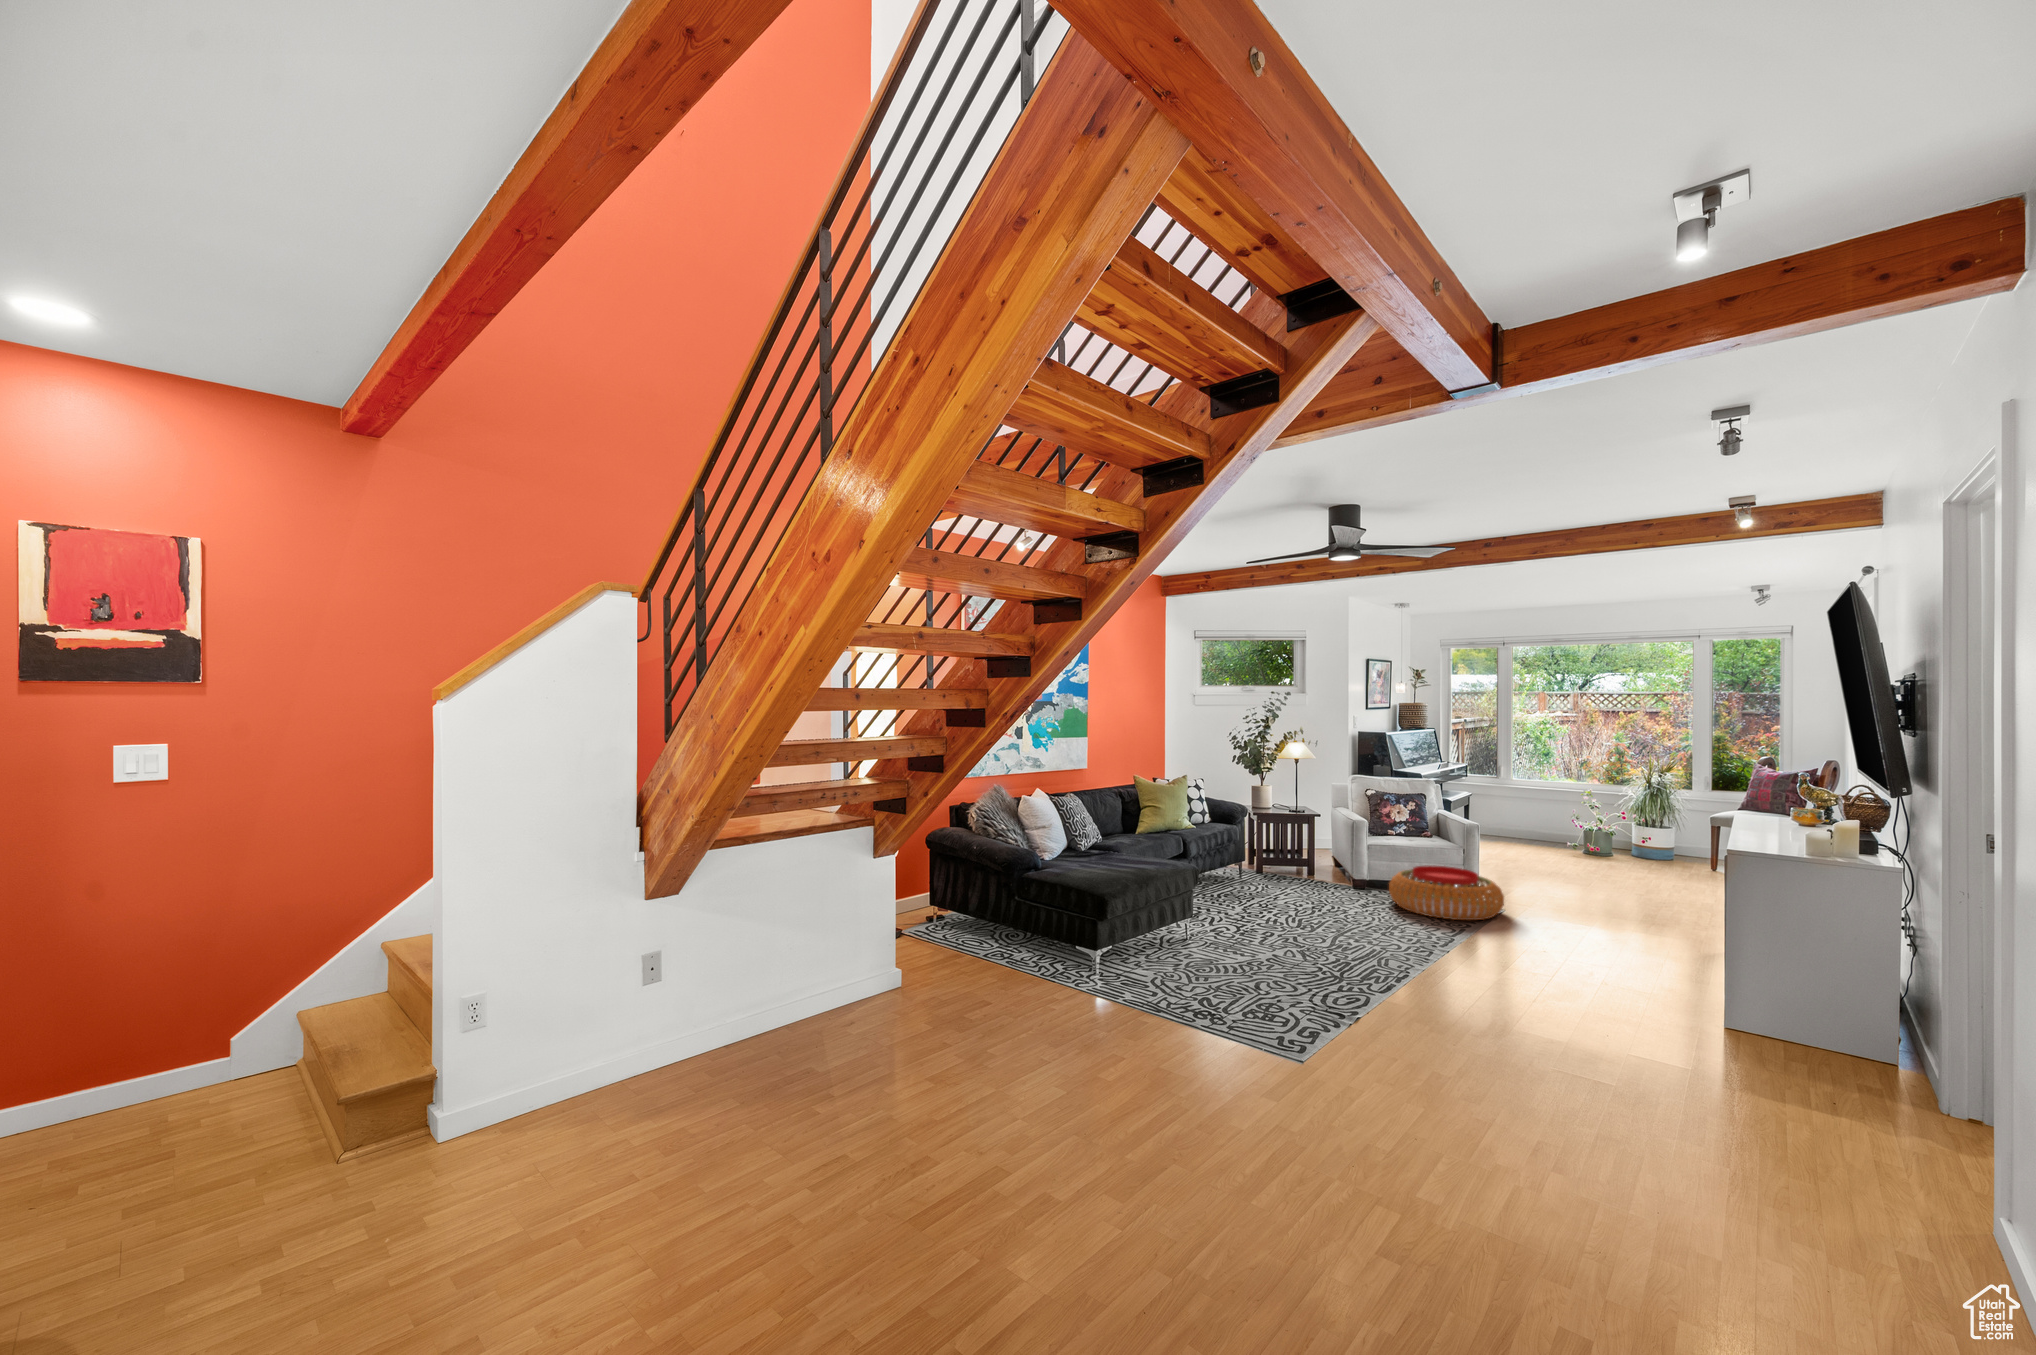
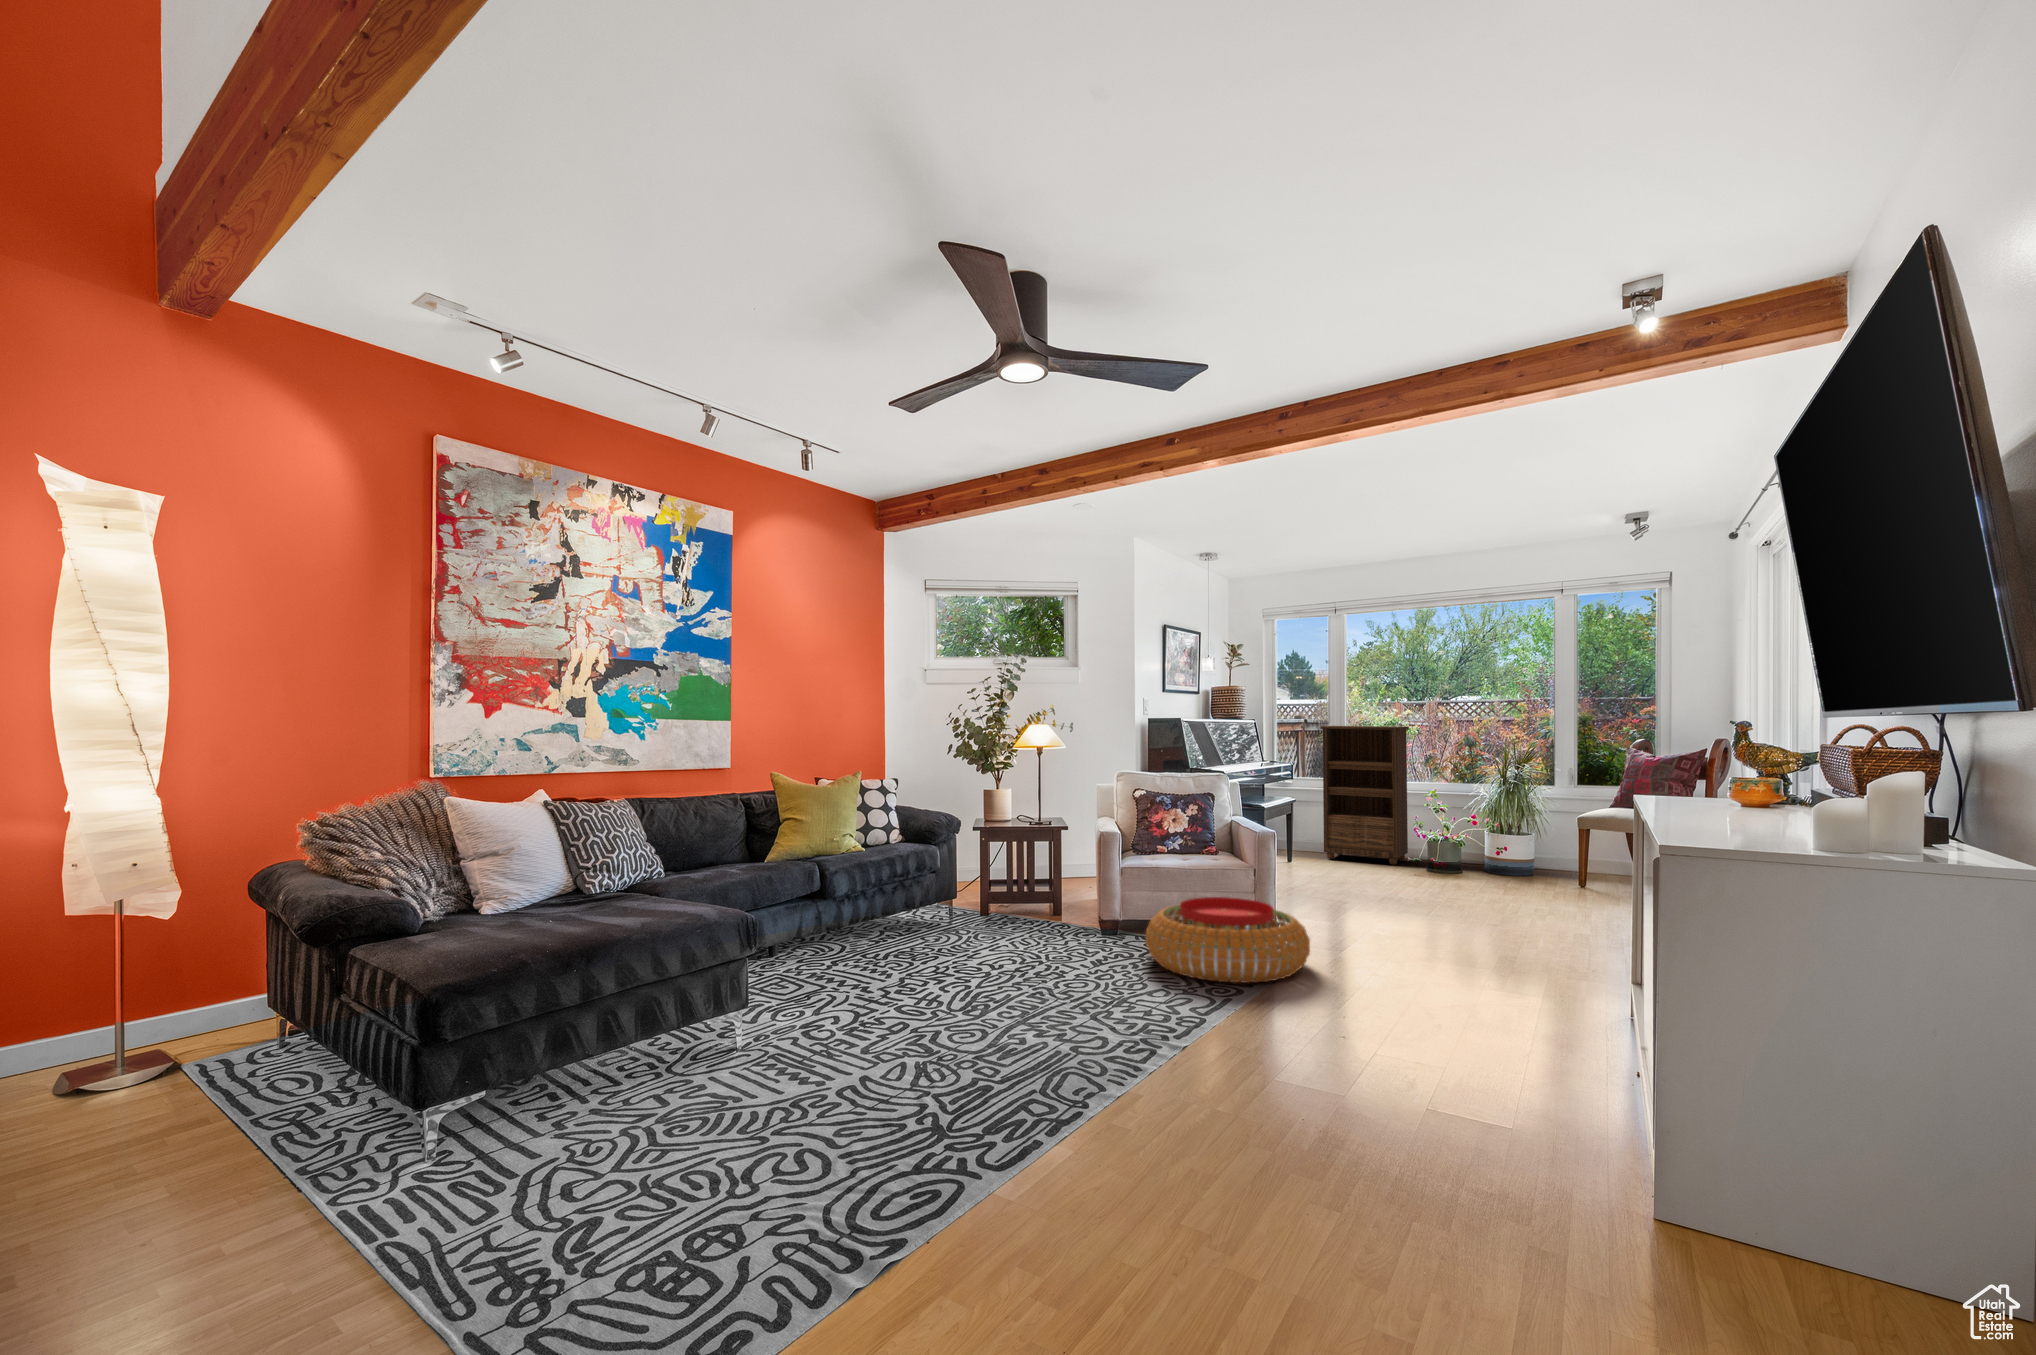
bookshelf: none [1496,739,1569,846] -> present [1320,726,1409,865]

